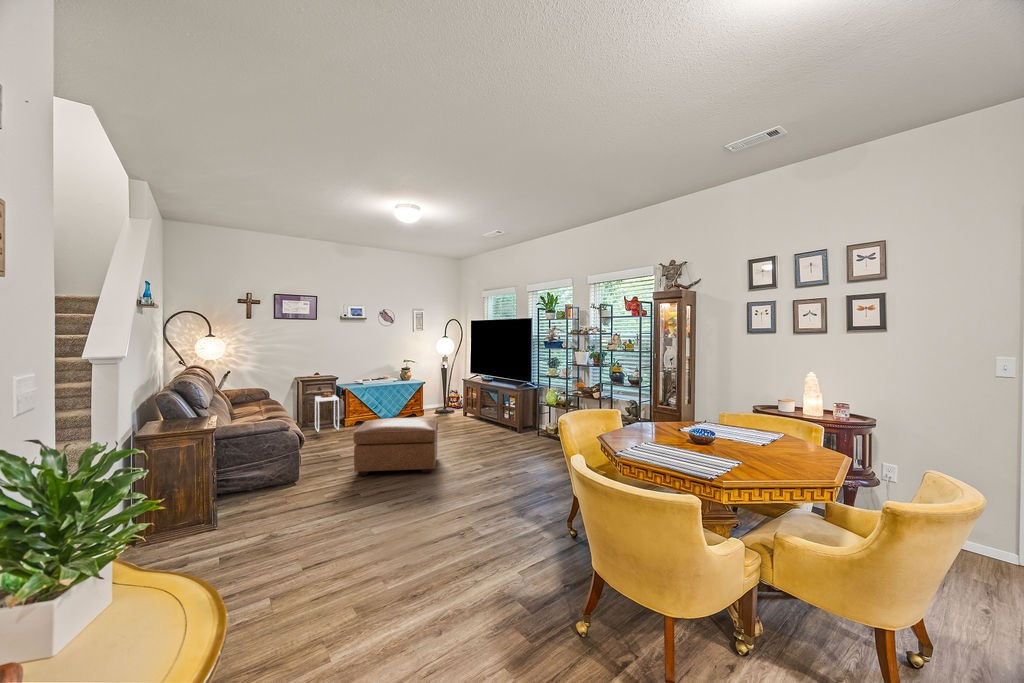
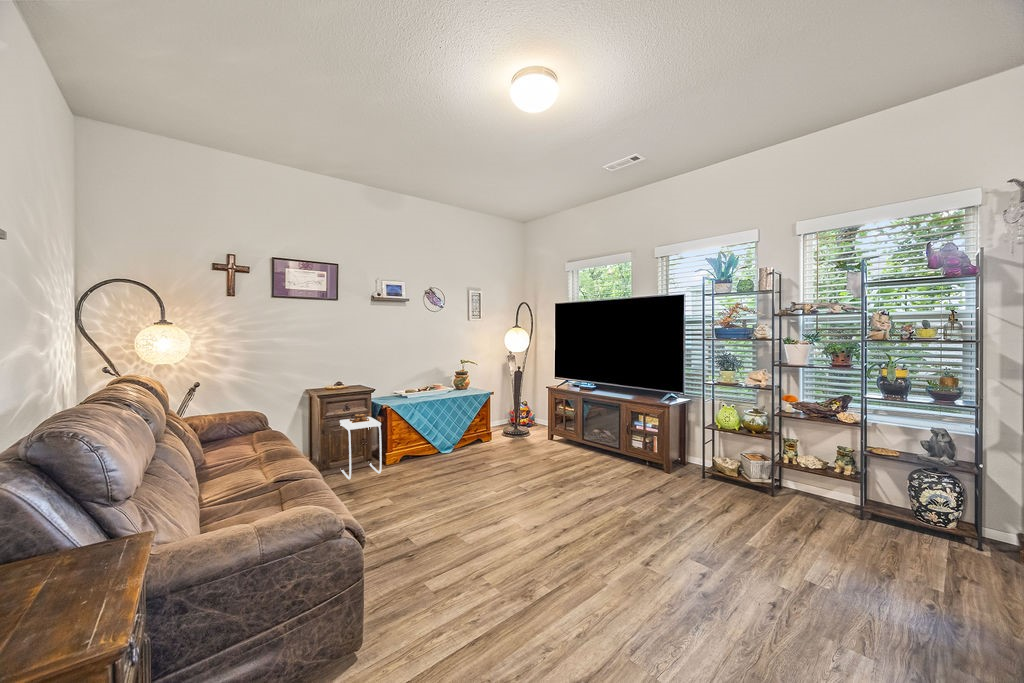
ottoman: present [353,418,438,476] -> none [467,467,639,608]

